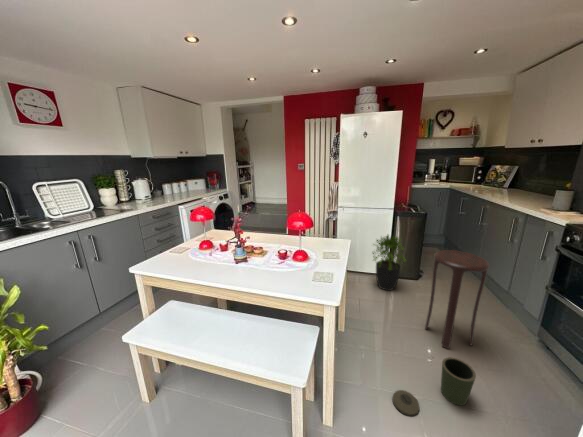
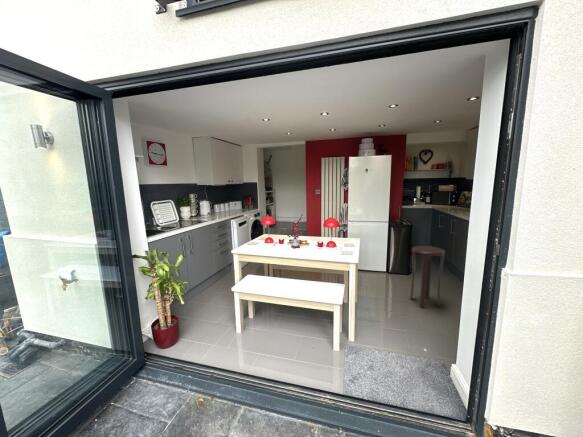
potted plant: present [373,235,405,290] -> none [372,239,398,280]
trash can: present [392,357,476,416] -> none [387,305,434,334]

